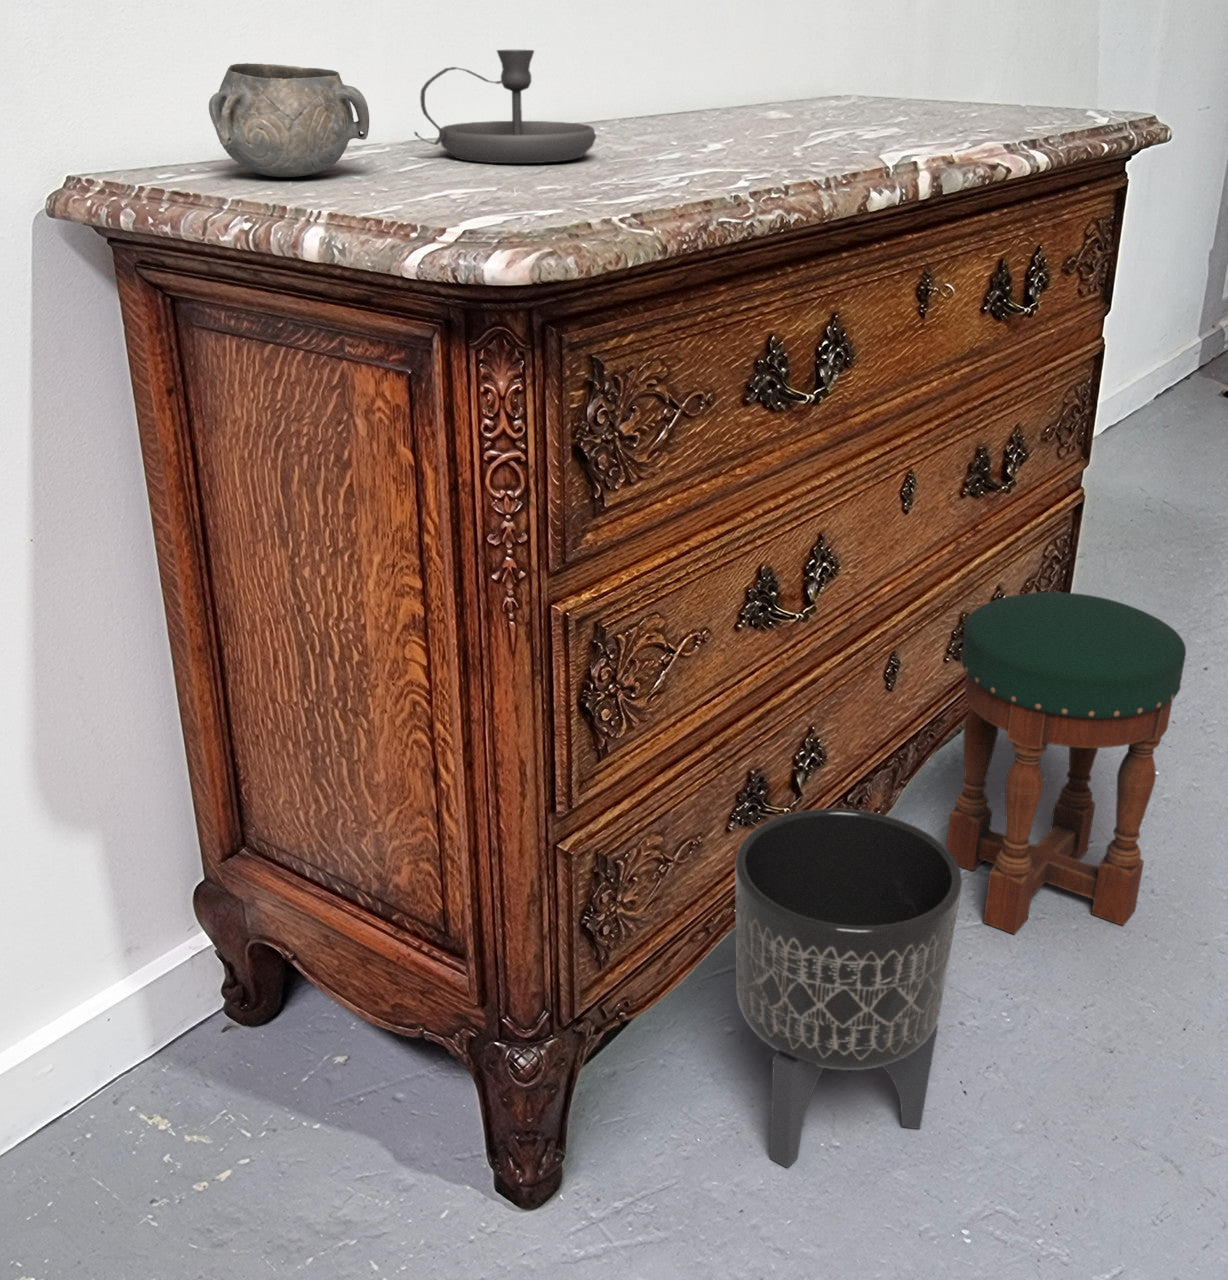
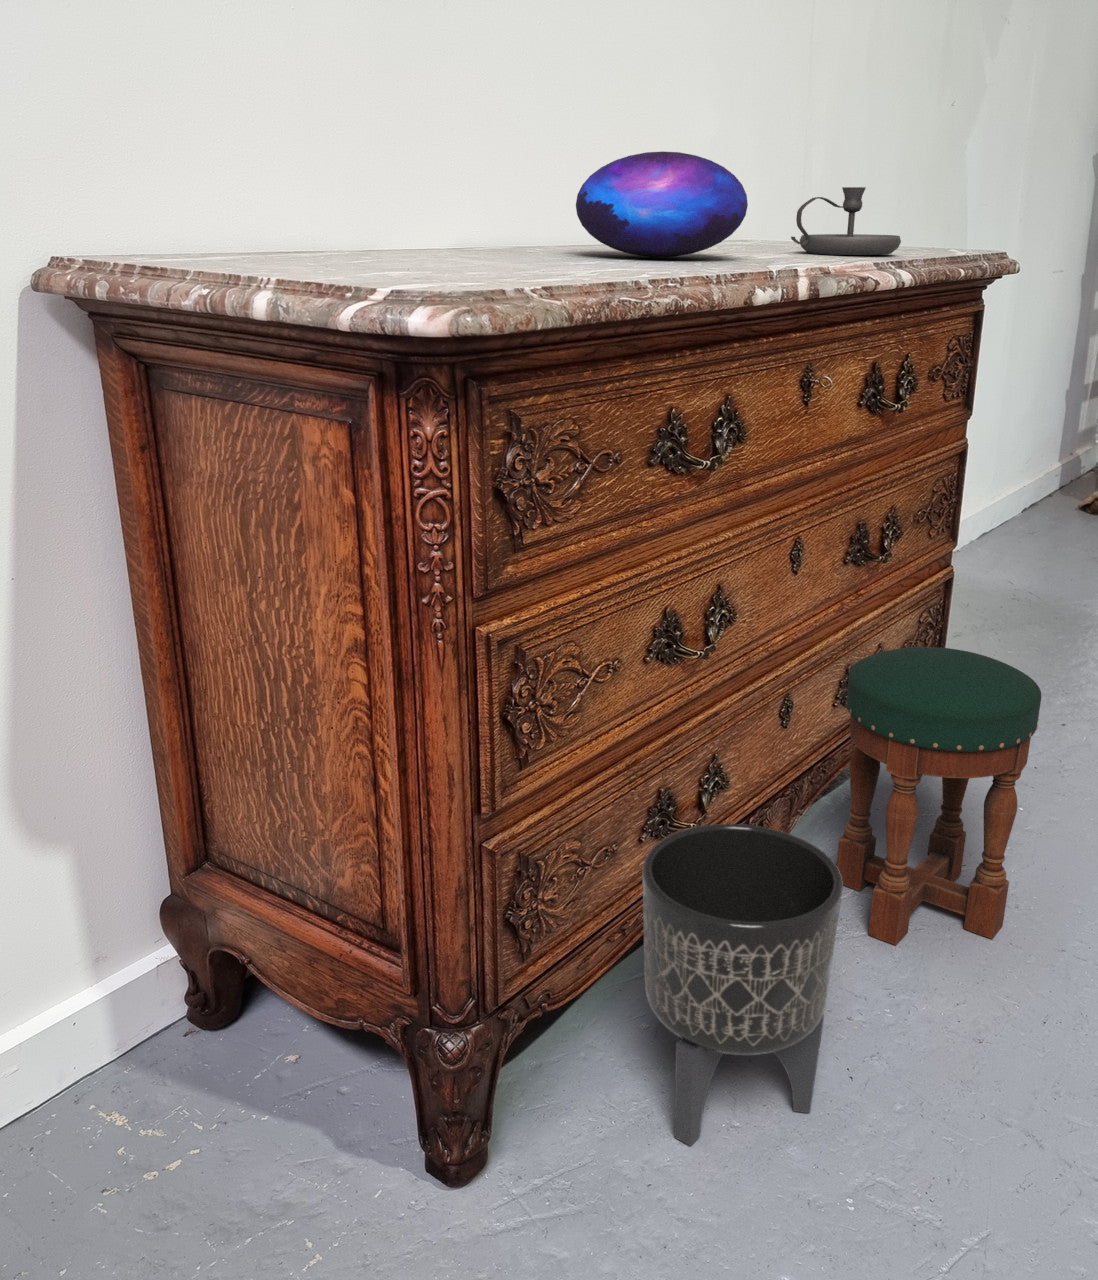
decorative orb: none [651,14,855,139] -> present [576,151,748,257]
candlestick: present [415,50,596,163] -> present [791,187,901,255]
decorative bowl: present [209,63,369,177] -> none [187,172,326,265]

